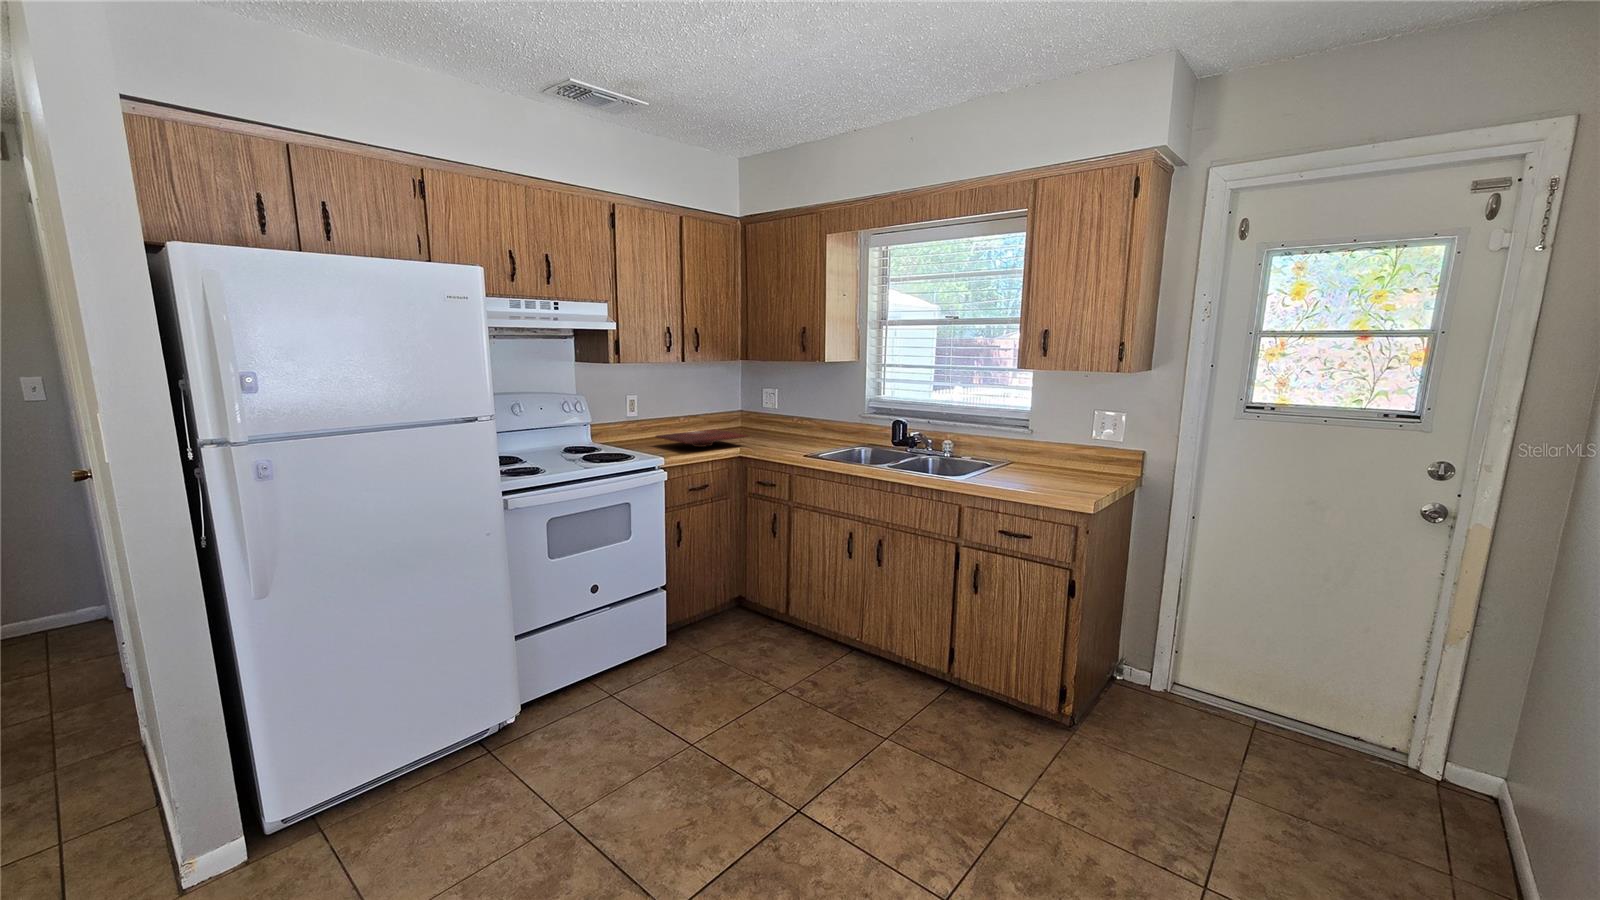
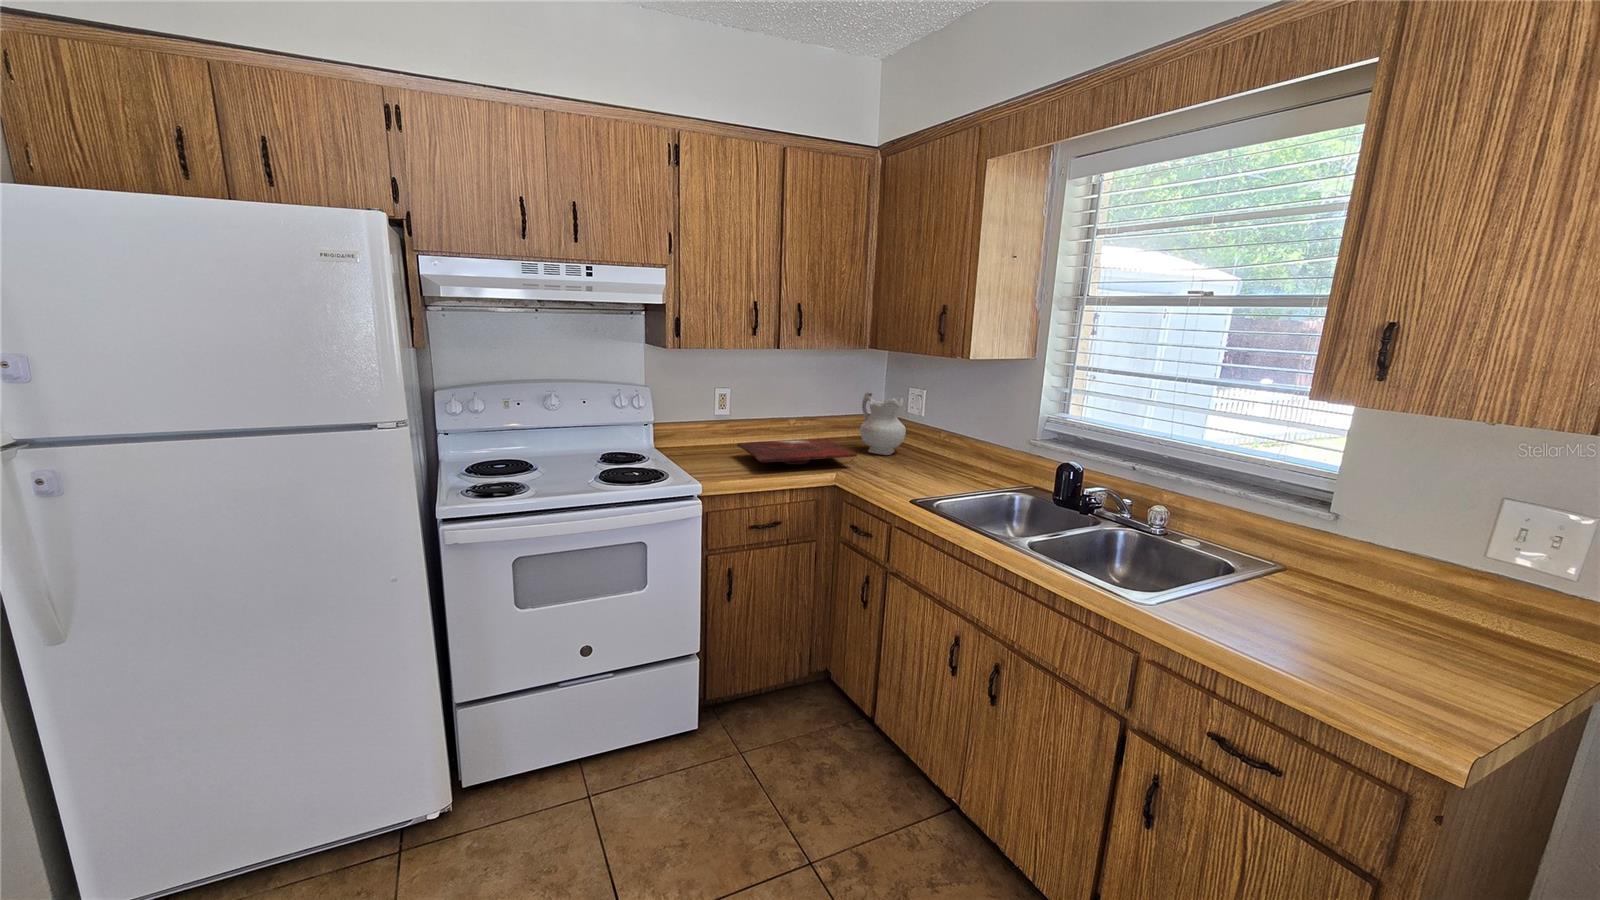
ceramic pitcher: none [736,393,771,438] -> present [860,392,906,455]

